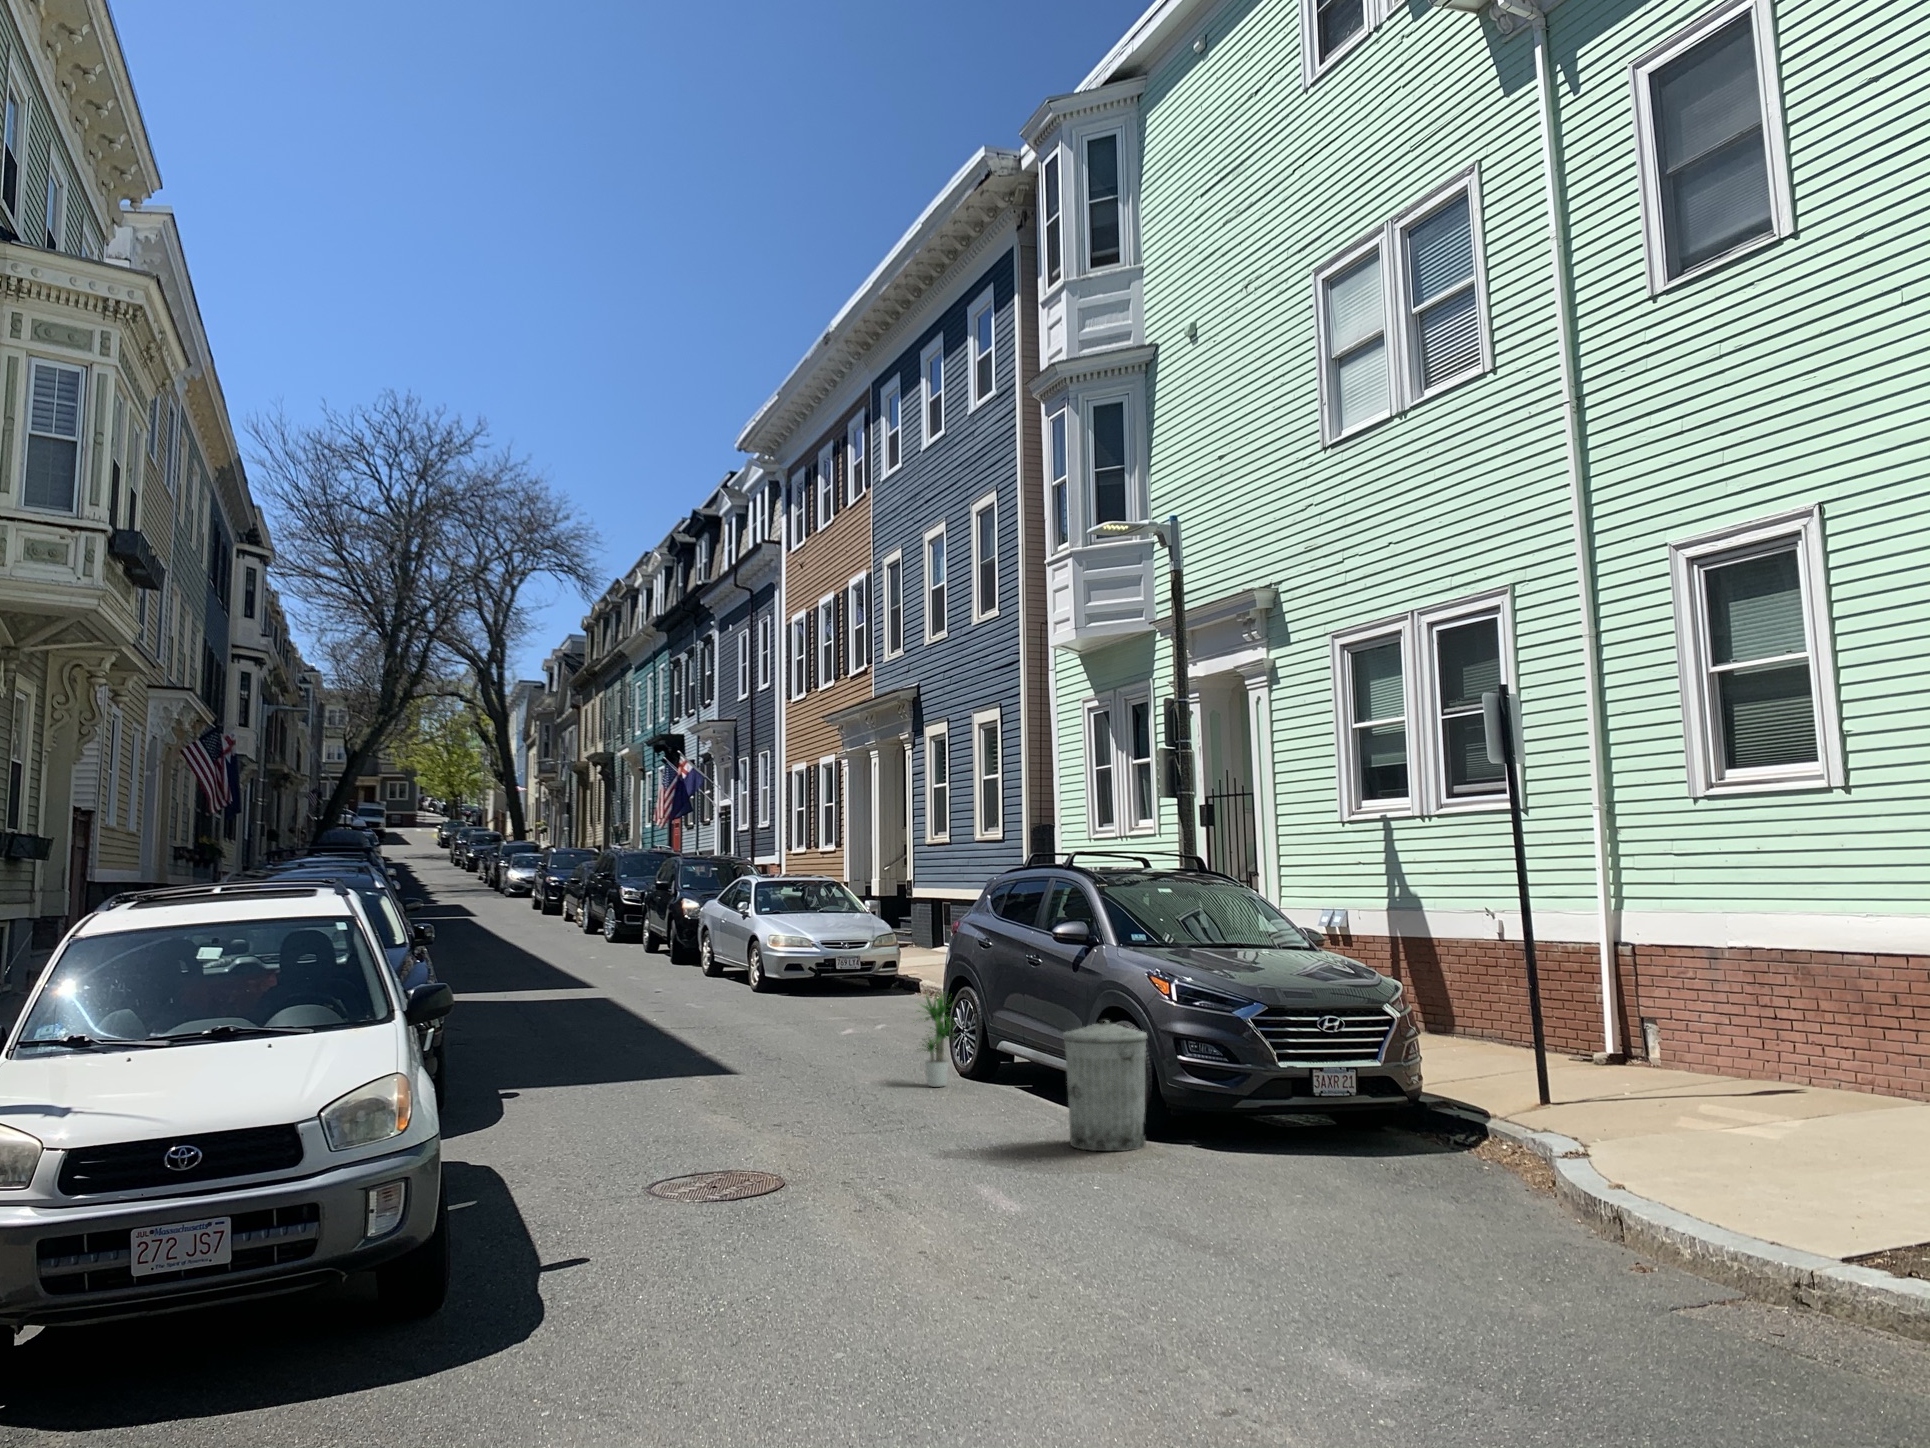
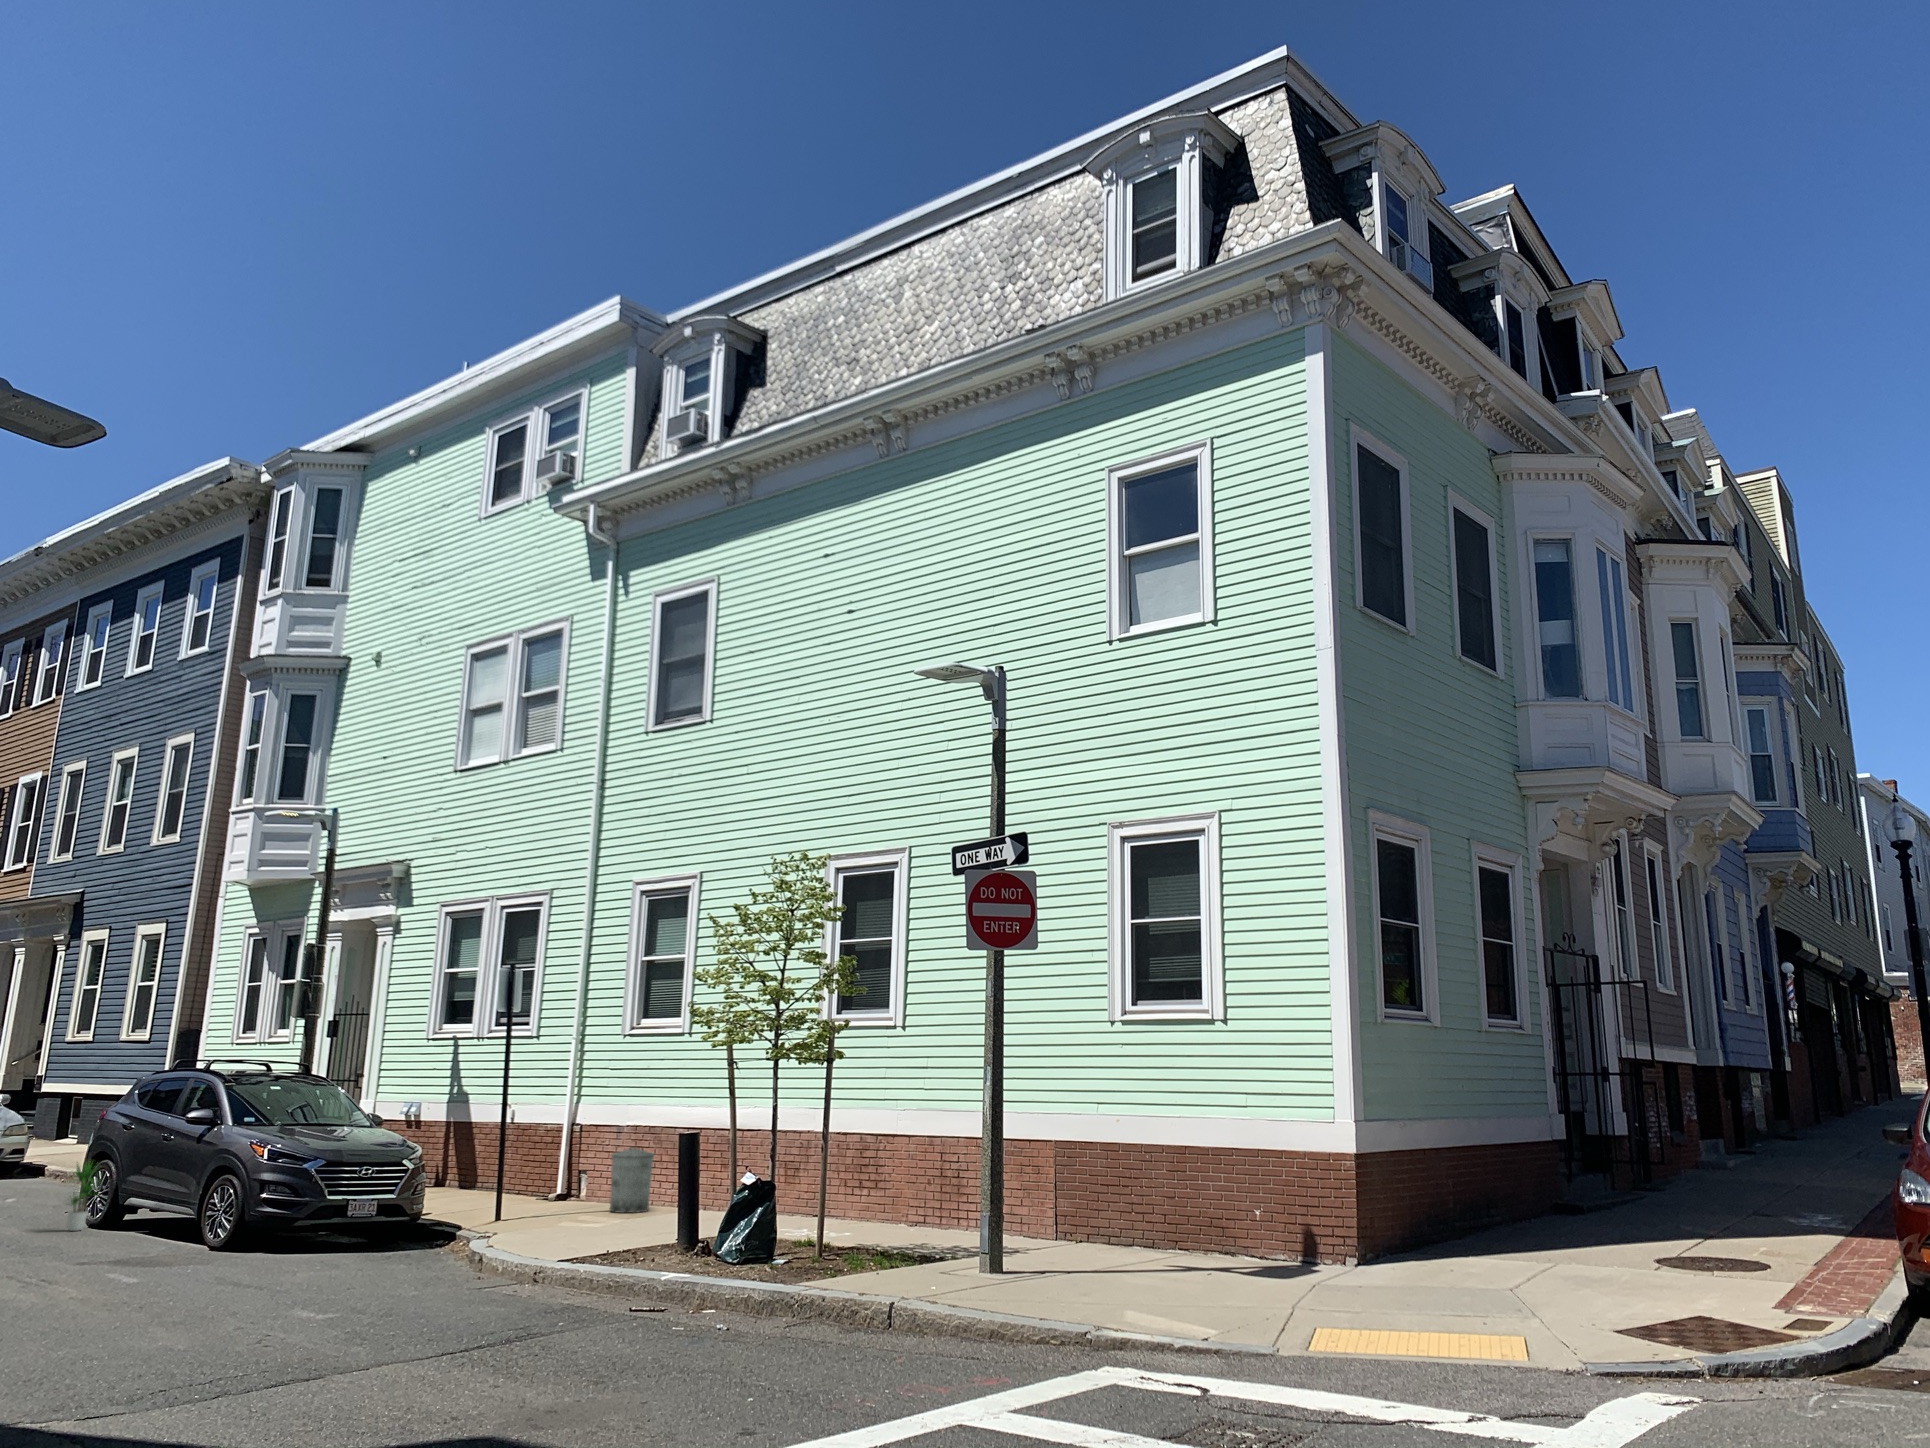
trash can: present [1063,1020,1147,1151] -> present [610,1148,654,1213]

